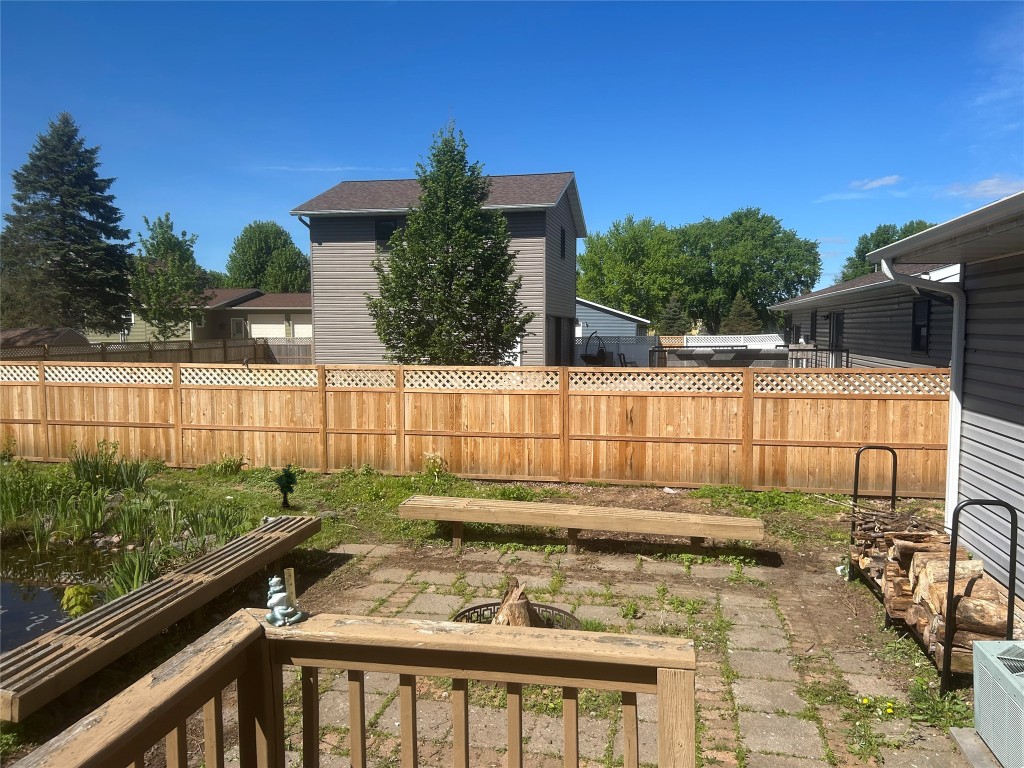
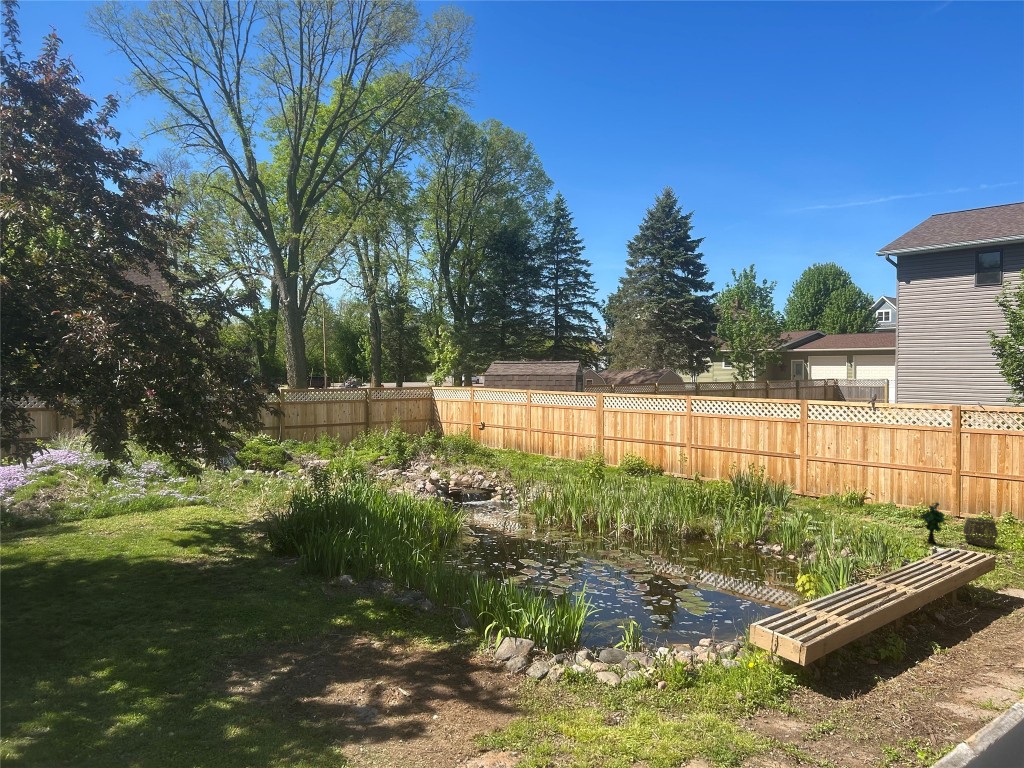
woven basket: none [317,473,346,500] -> present [963,518,998,546]

